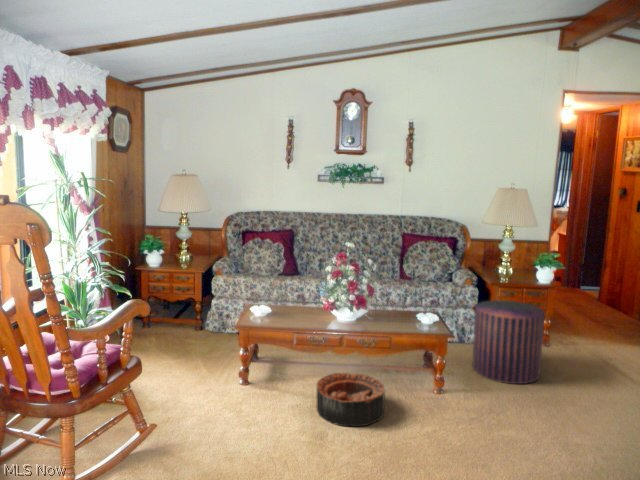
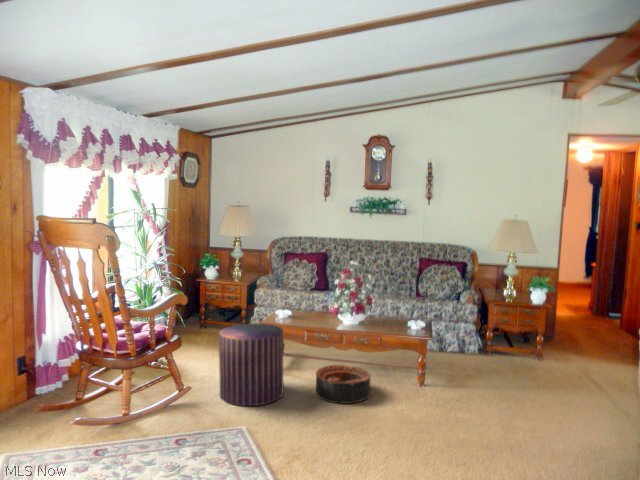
pouf: present [472,300,544,384] -> present [219,324,283,406]

